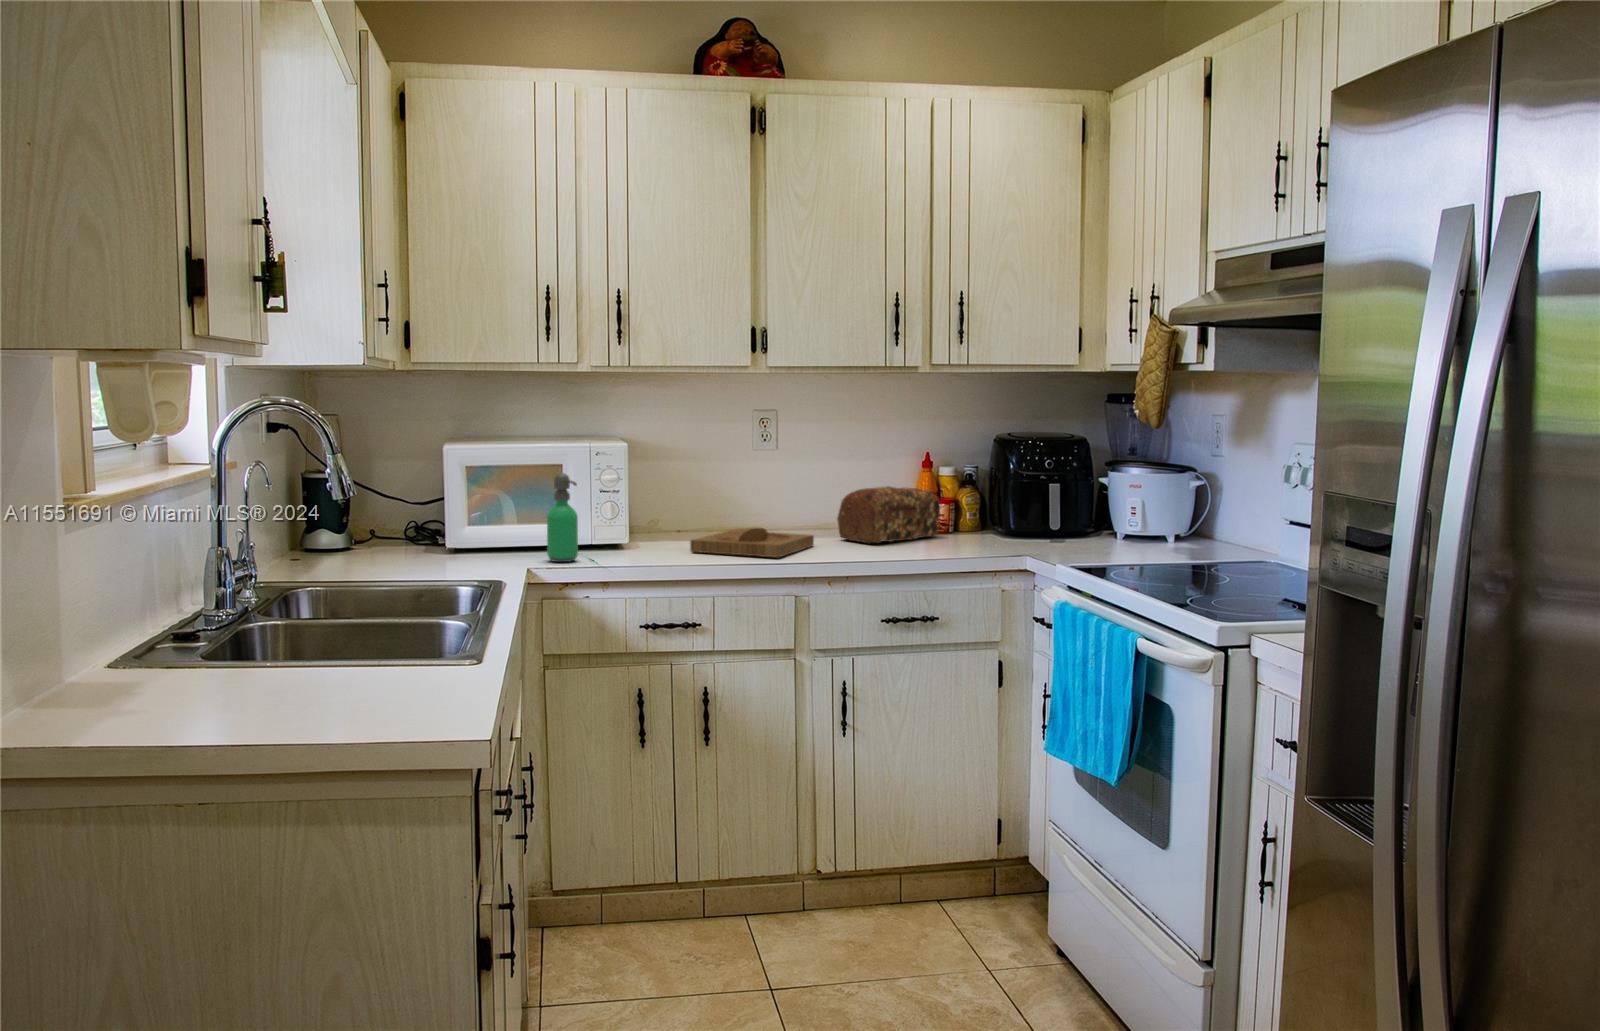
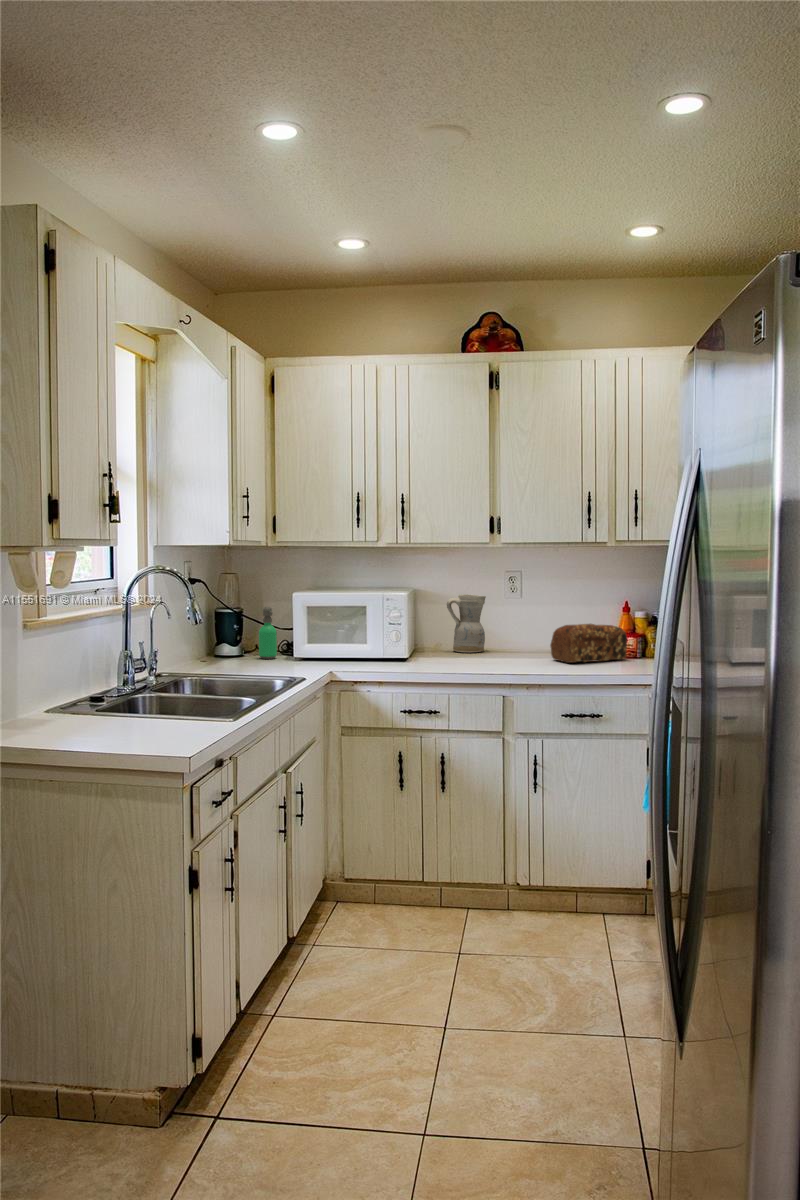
ceramic pitcher: none [671,445,728,532] -> present [447,594,486,652]
soap dispenser: present [547,473,578,562] -> present [259,607,277,659]
tray: present [690,528,814,557] -> none [440,650,528,670]

